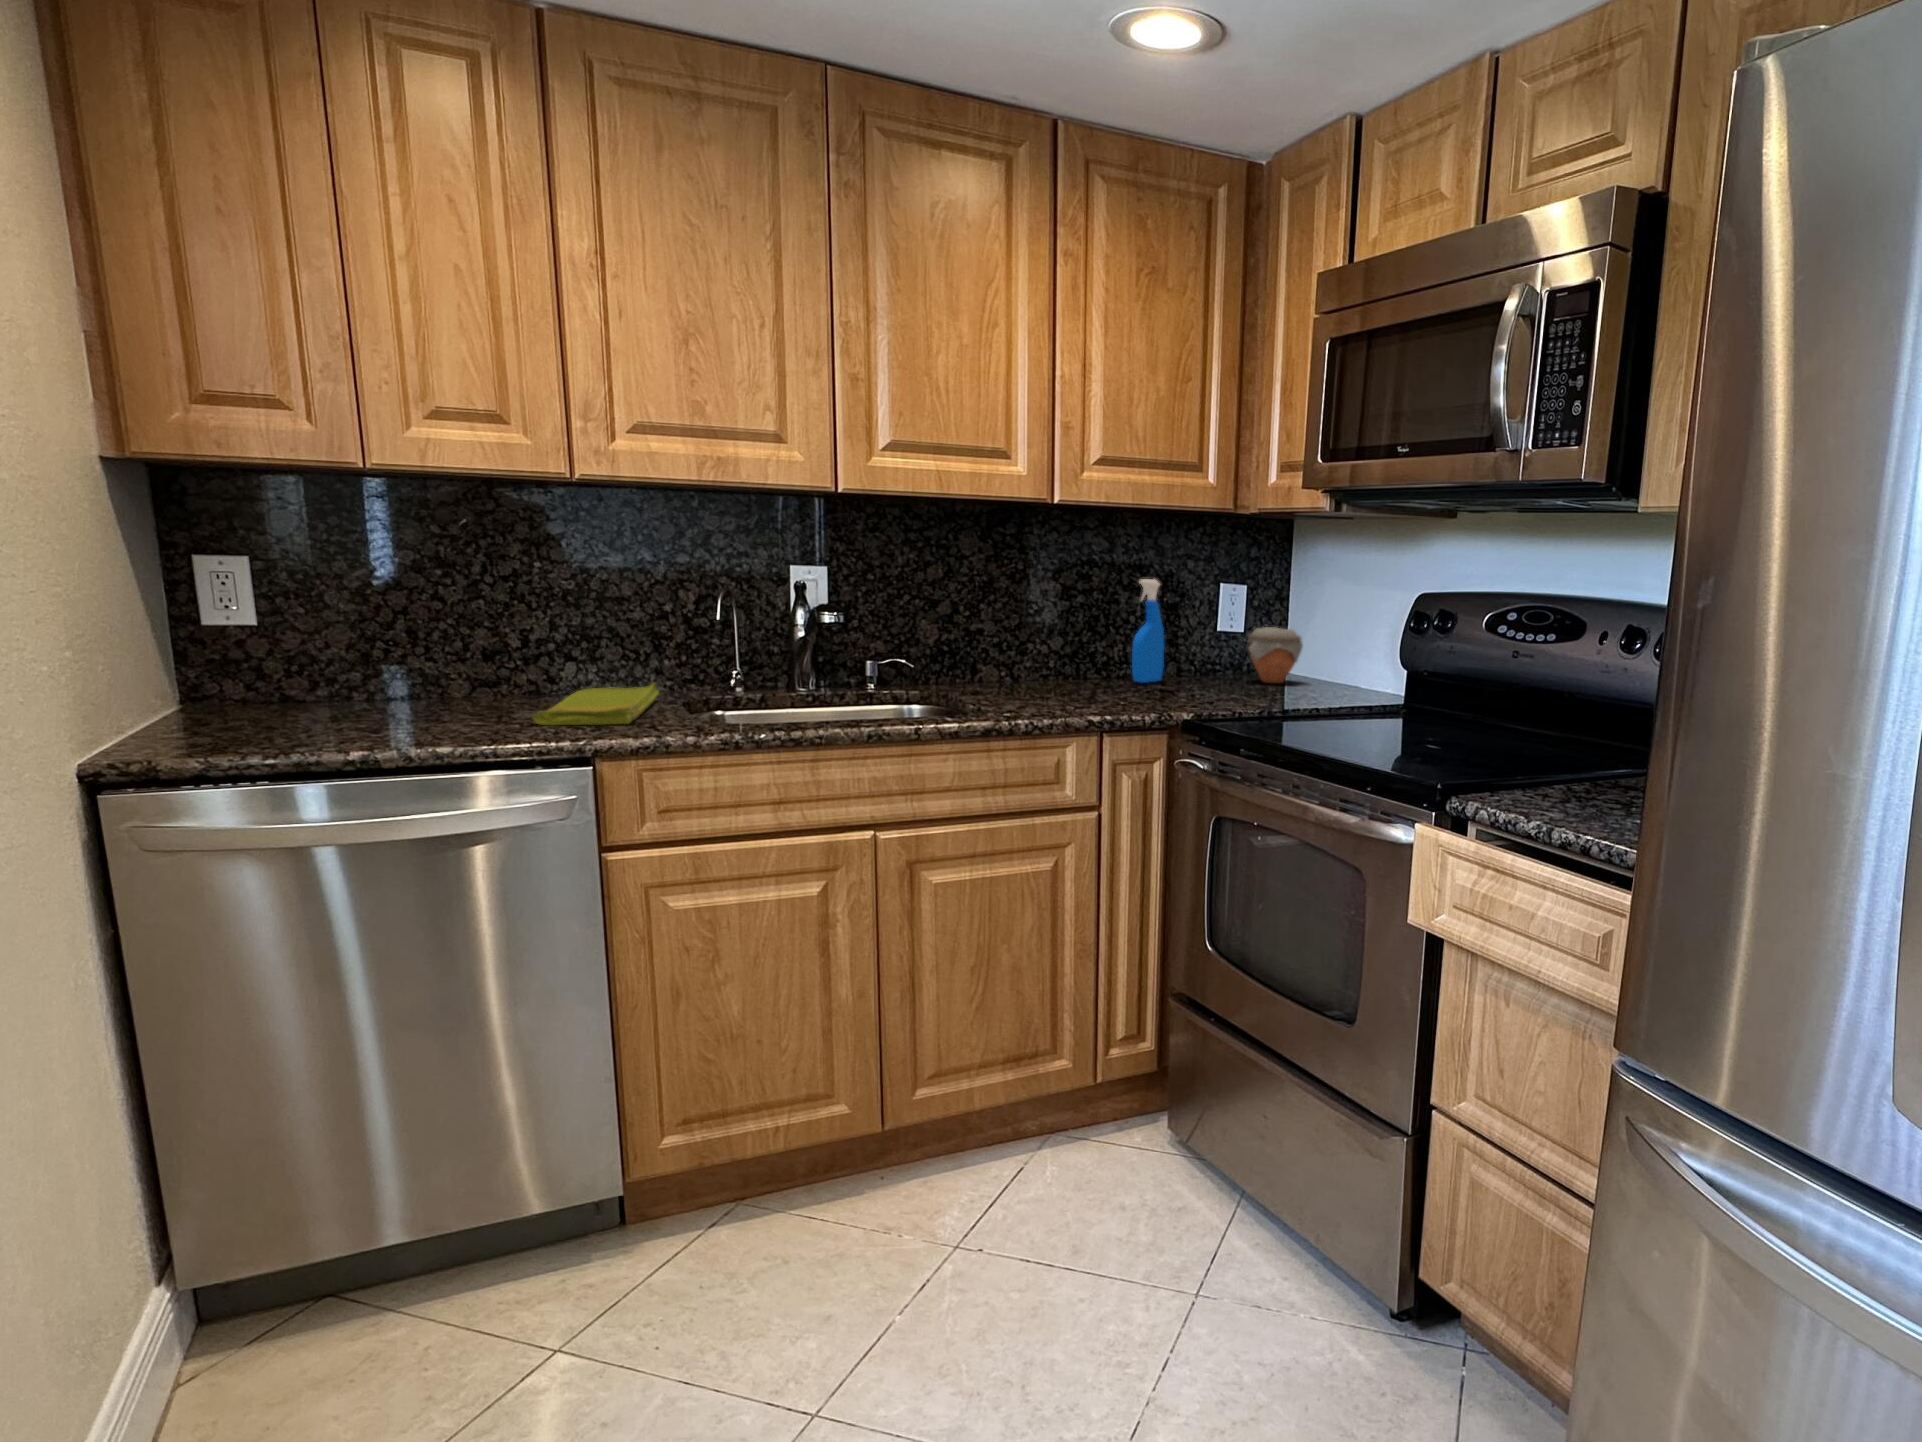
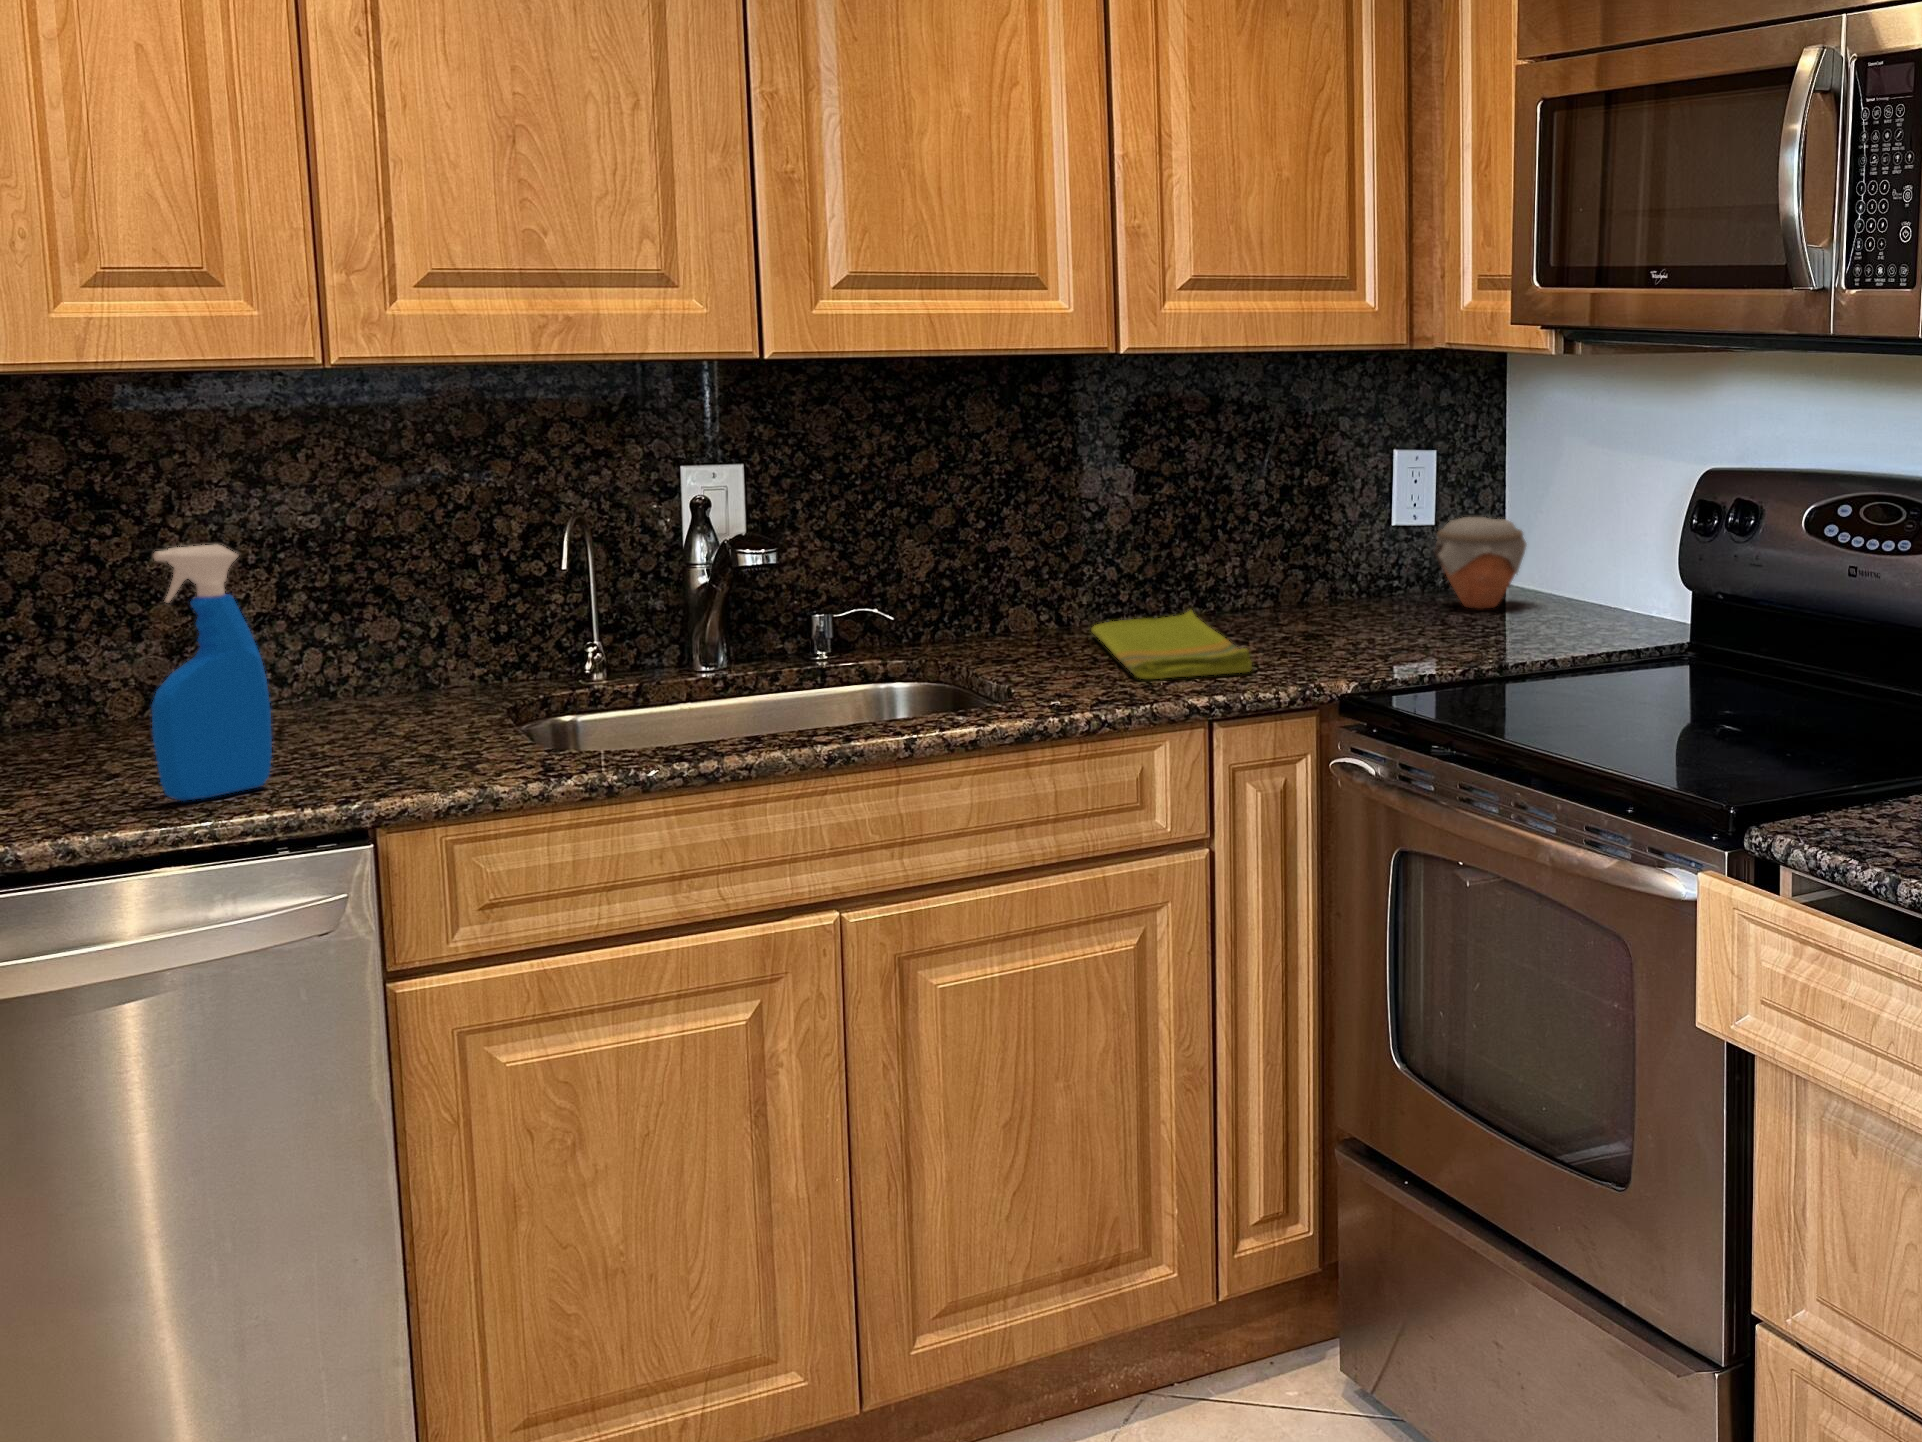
spray bottle: present [1132,579,1164,683] -> present [152,545,272,801]
dish towel: present [532,683,659,725] -> present [1091,610,1252,679]

